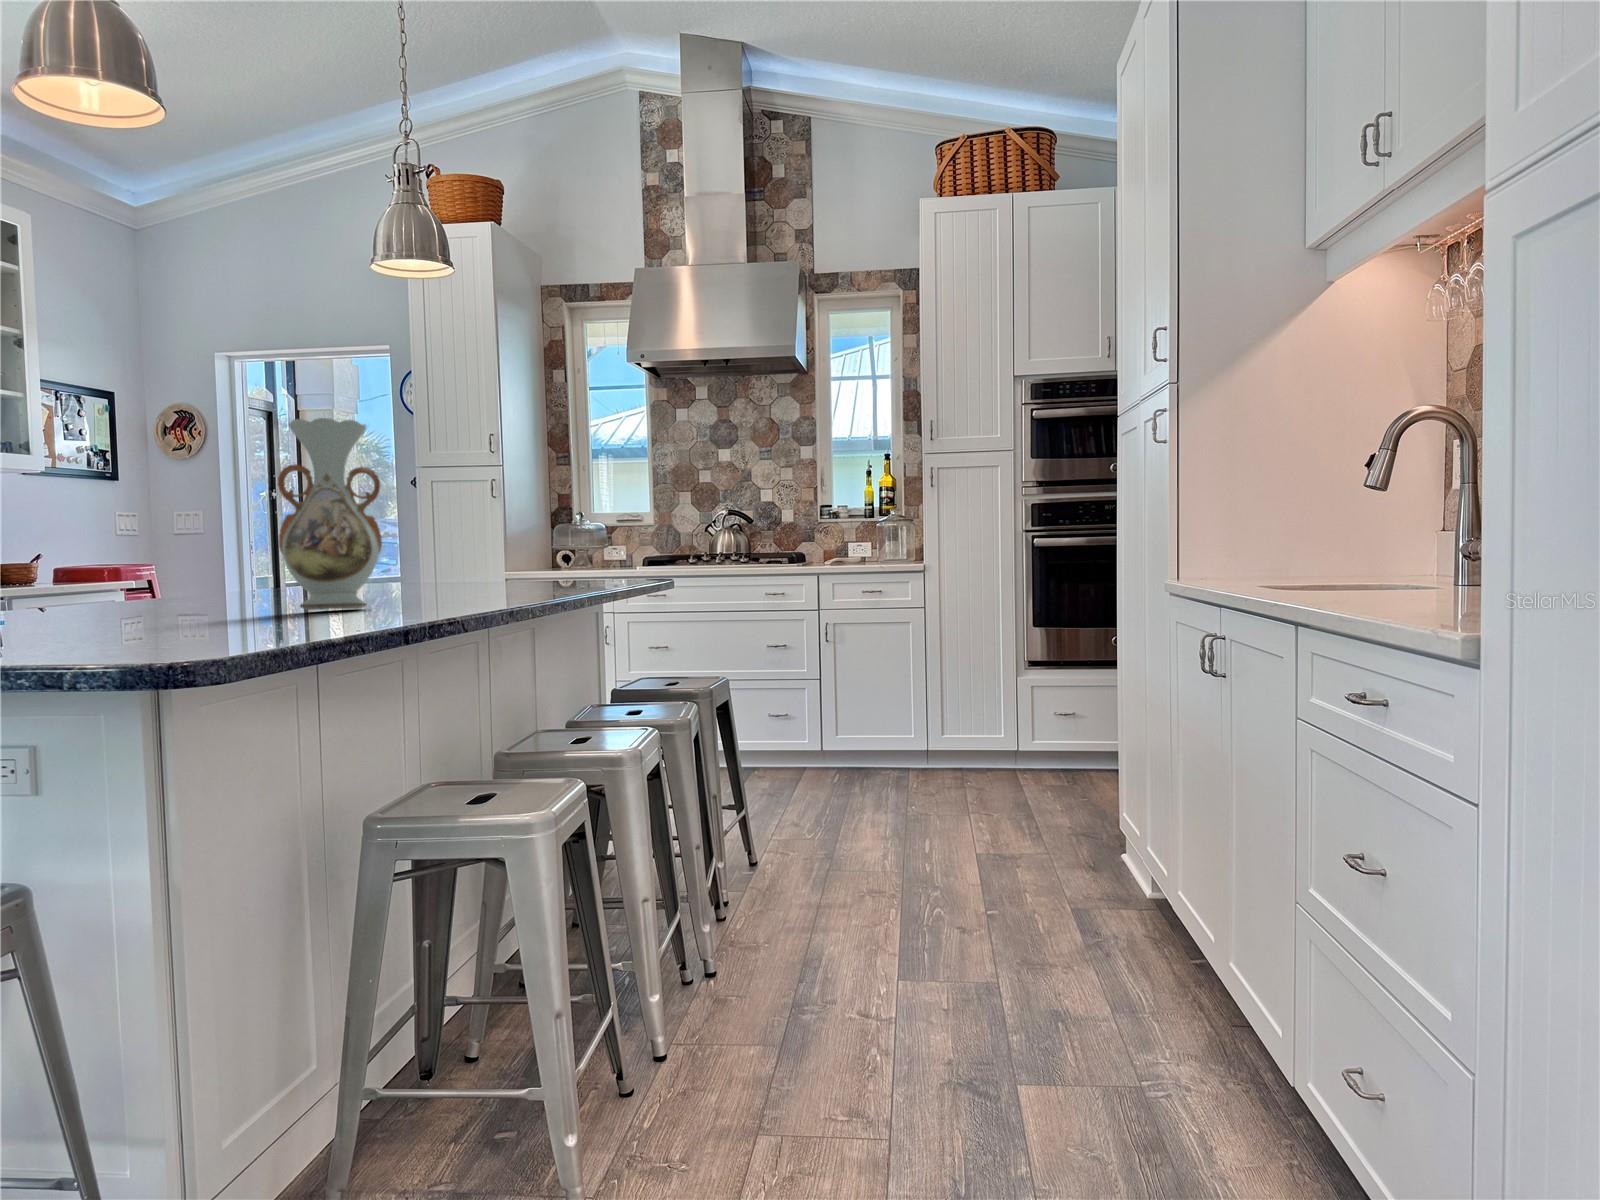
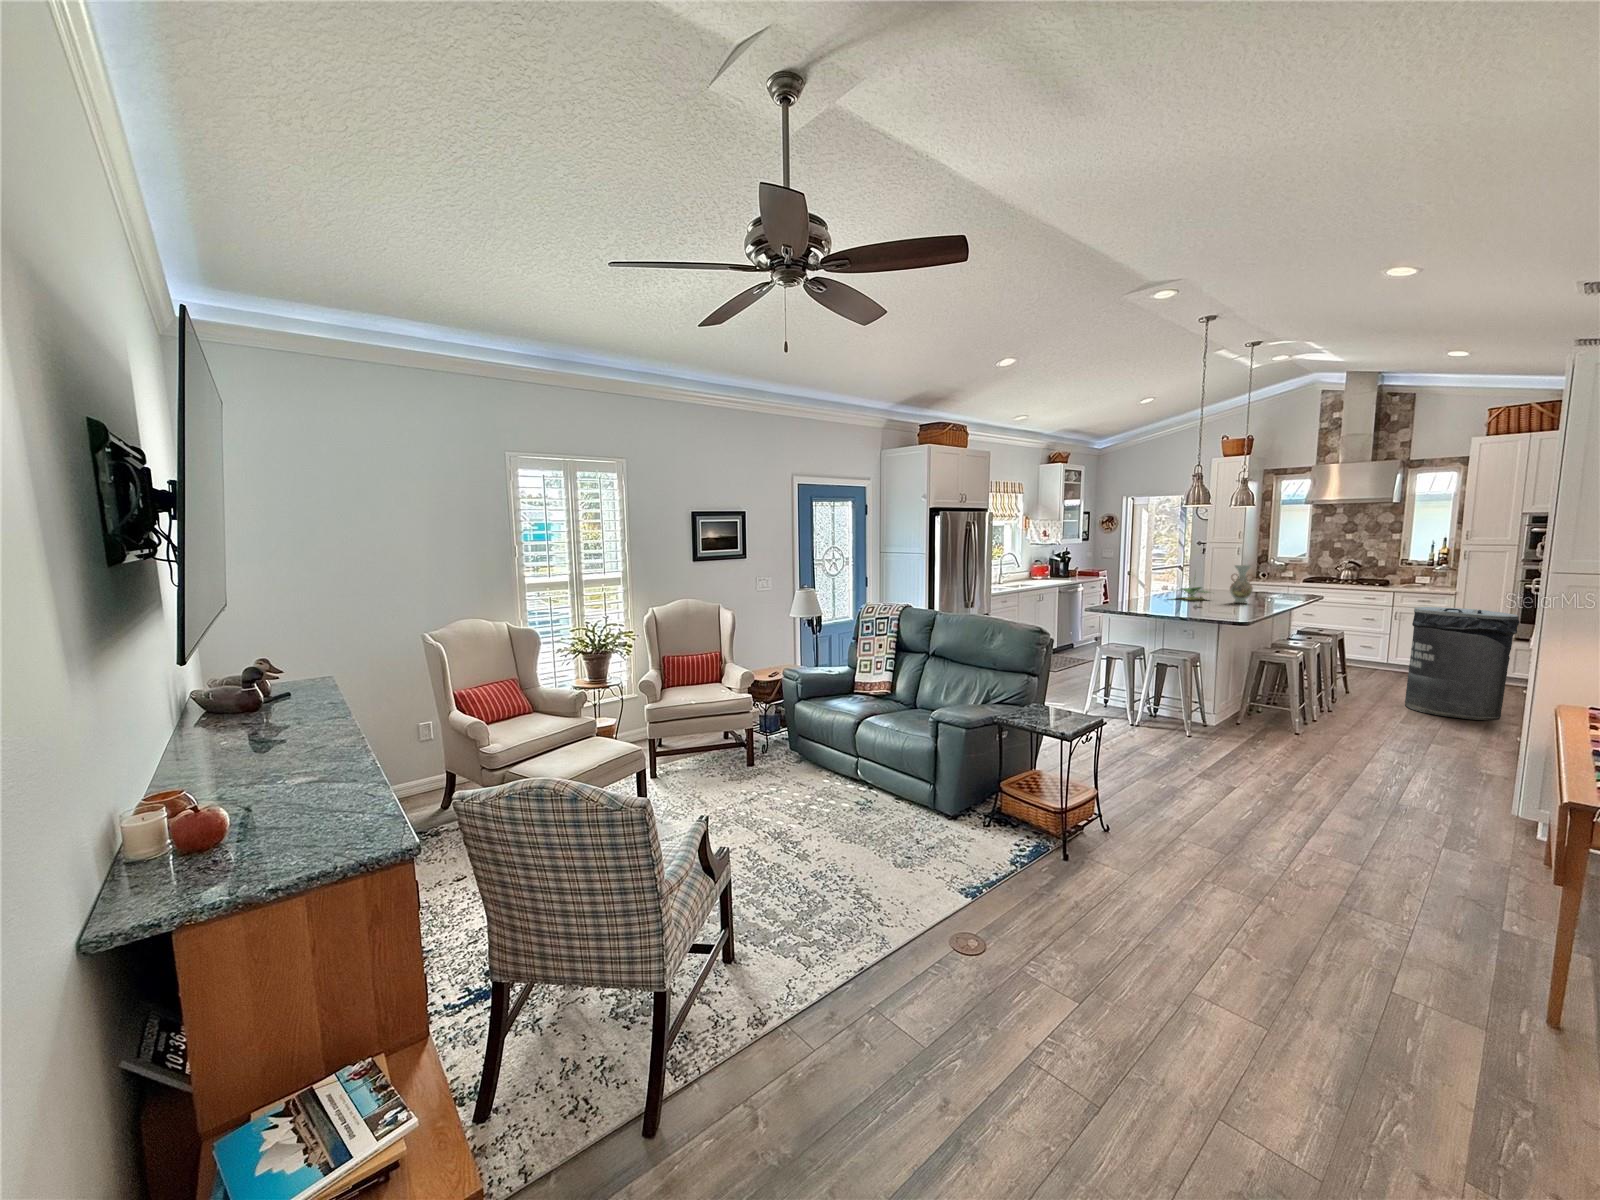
potted plant: none [52,467,255,617] -> present [1180,587,1208,600]
trash can: none [899,579,1137,956] -> present [1405,607,1519,720]

